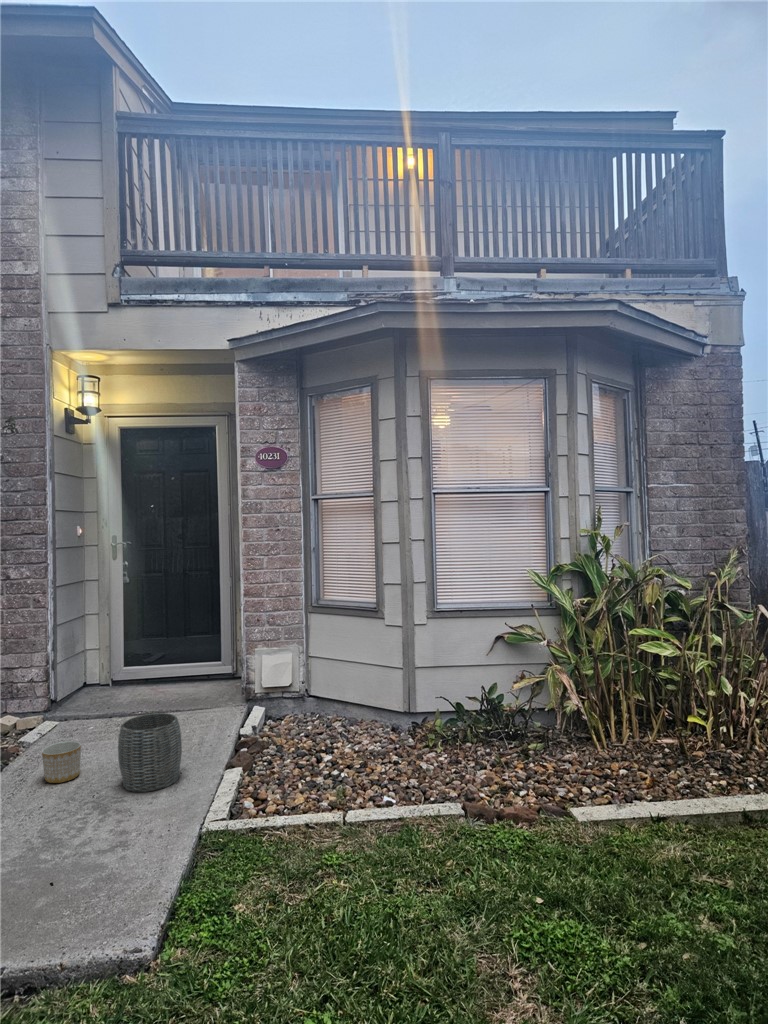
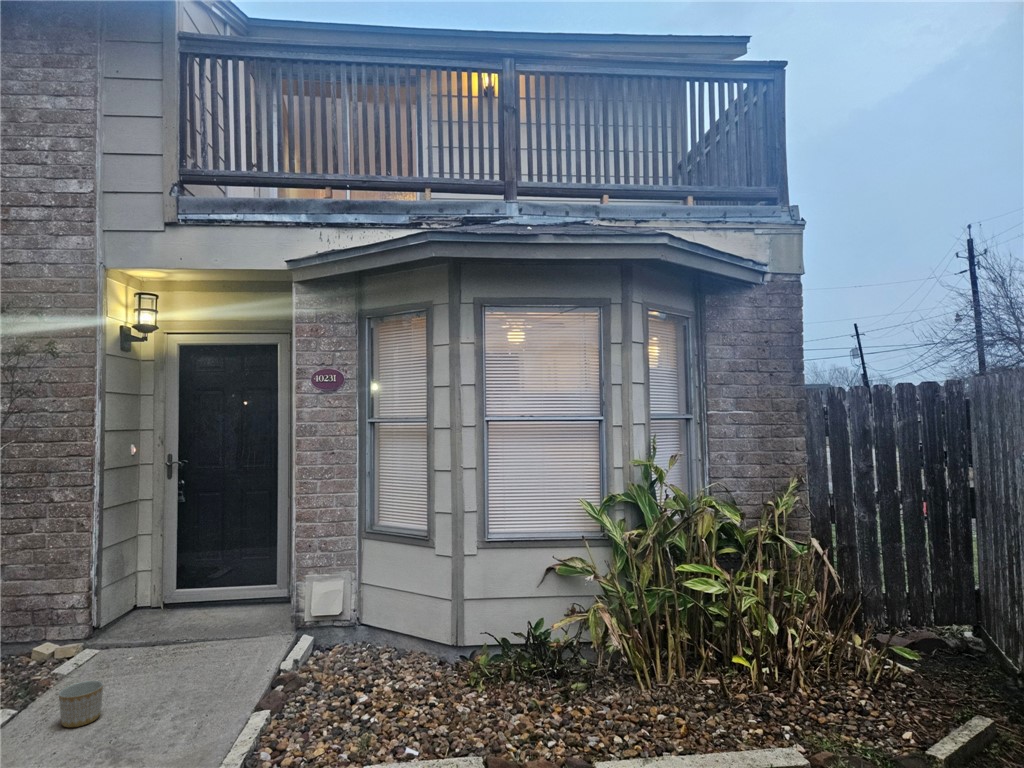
woven basket: present [118,713,182,792] -> none [137,652,207,739]

